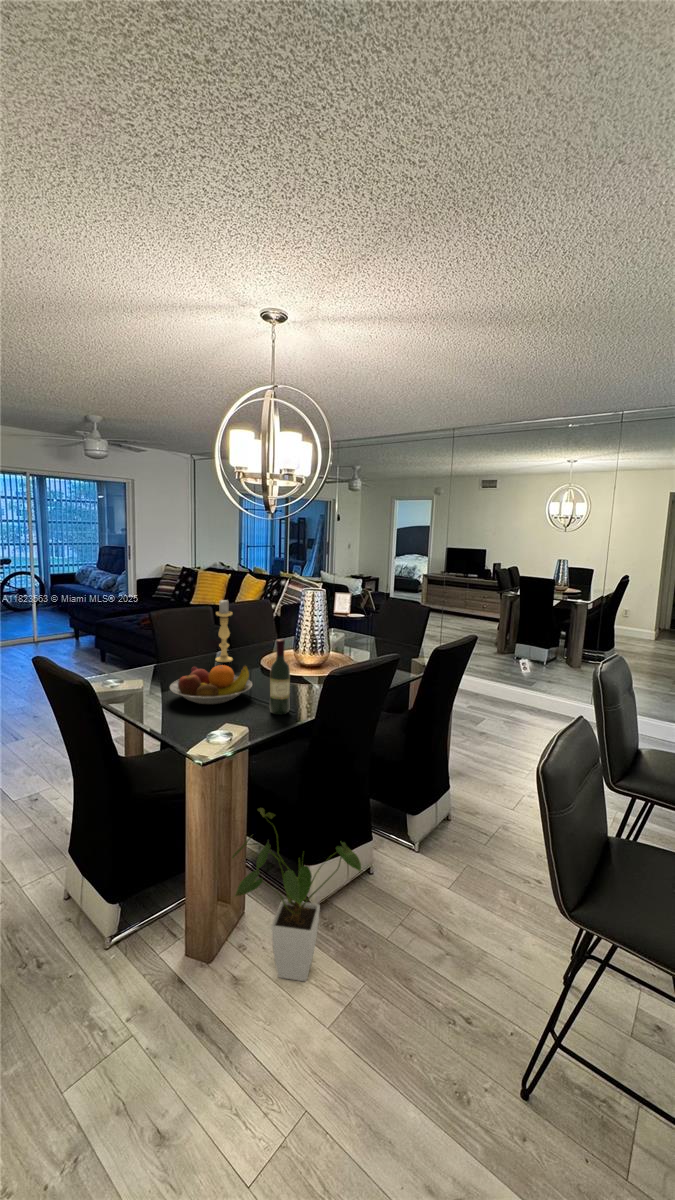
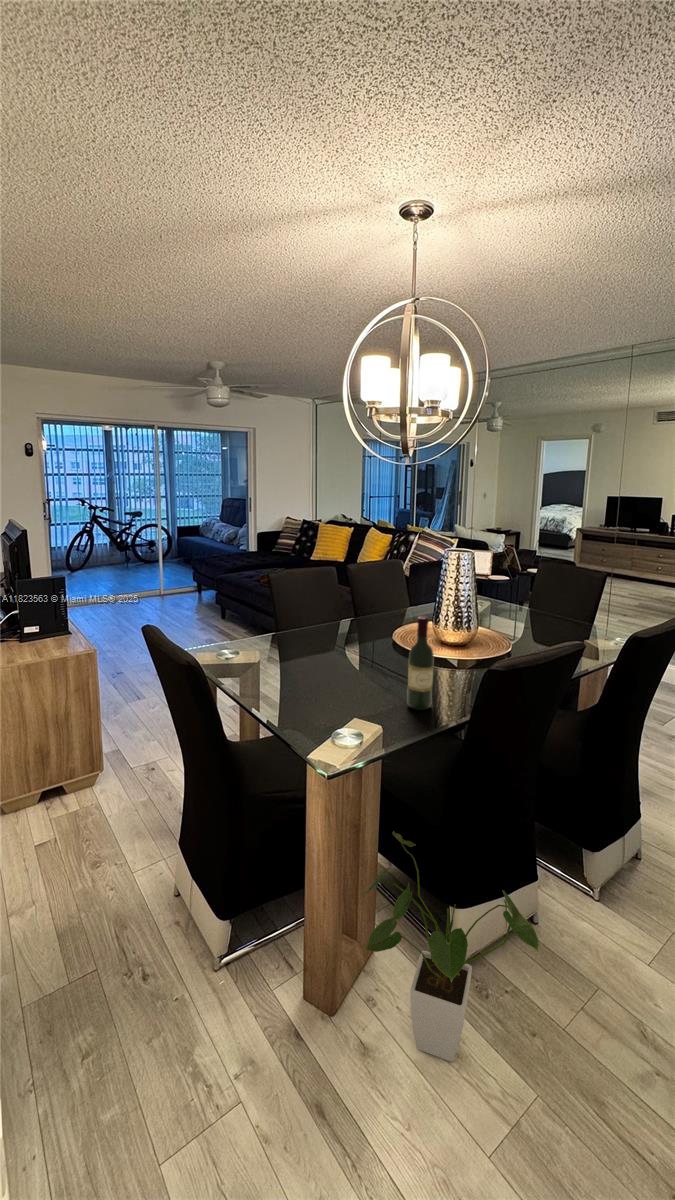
candle holder: present [216,600,232,662] -> none [339,560,359,632]
fruit bowl: present [170,665,252,704] -> none [288,641,384,689]

